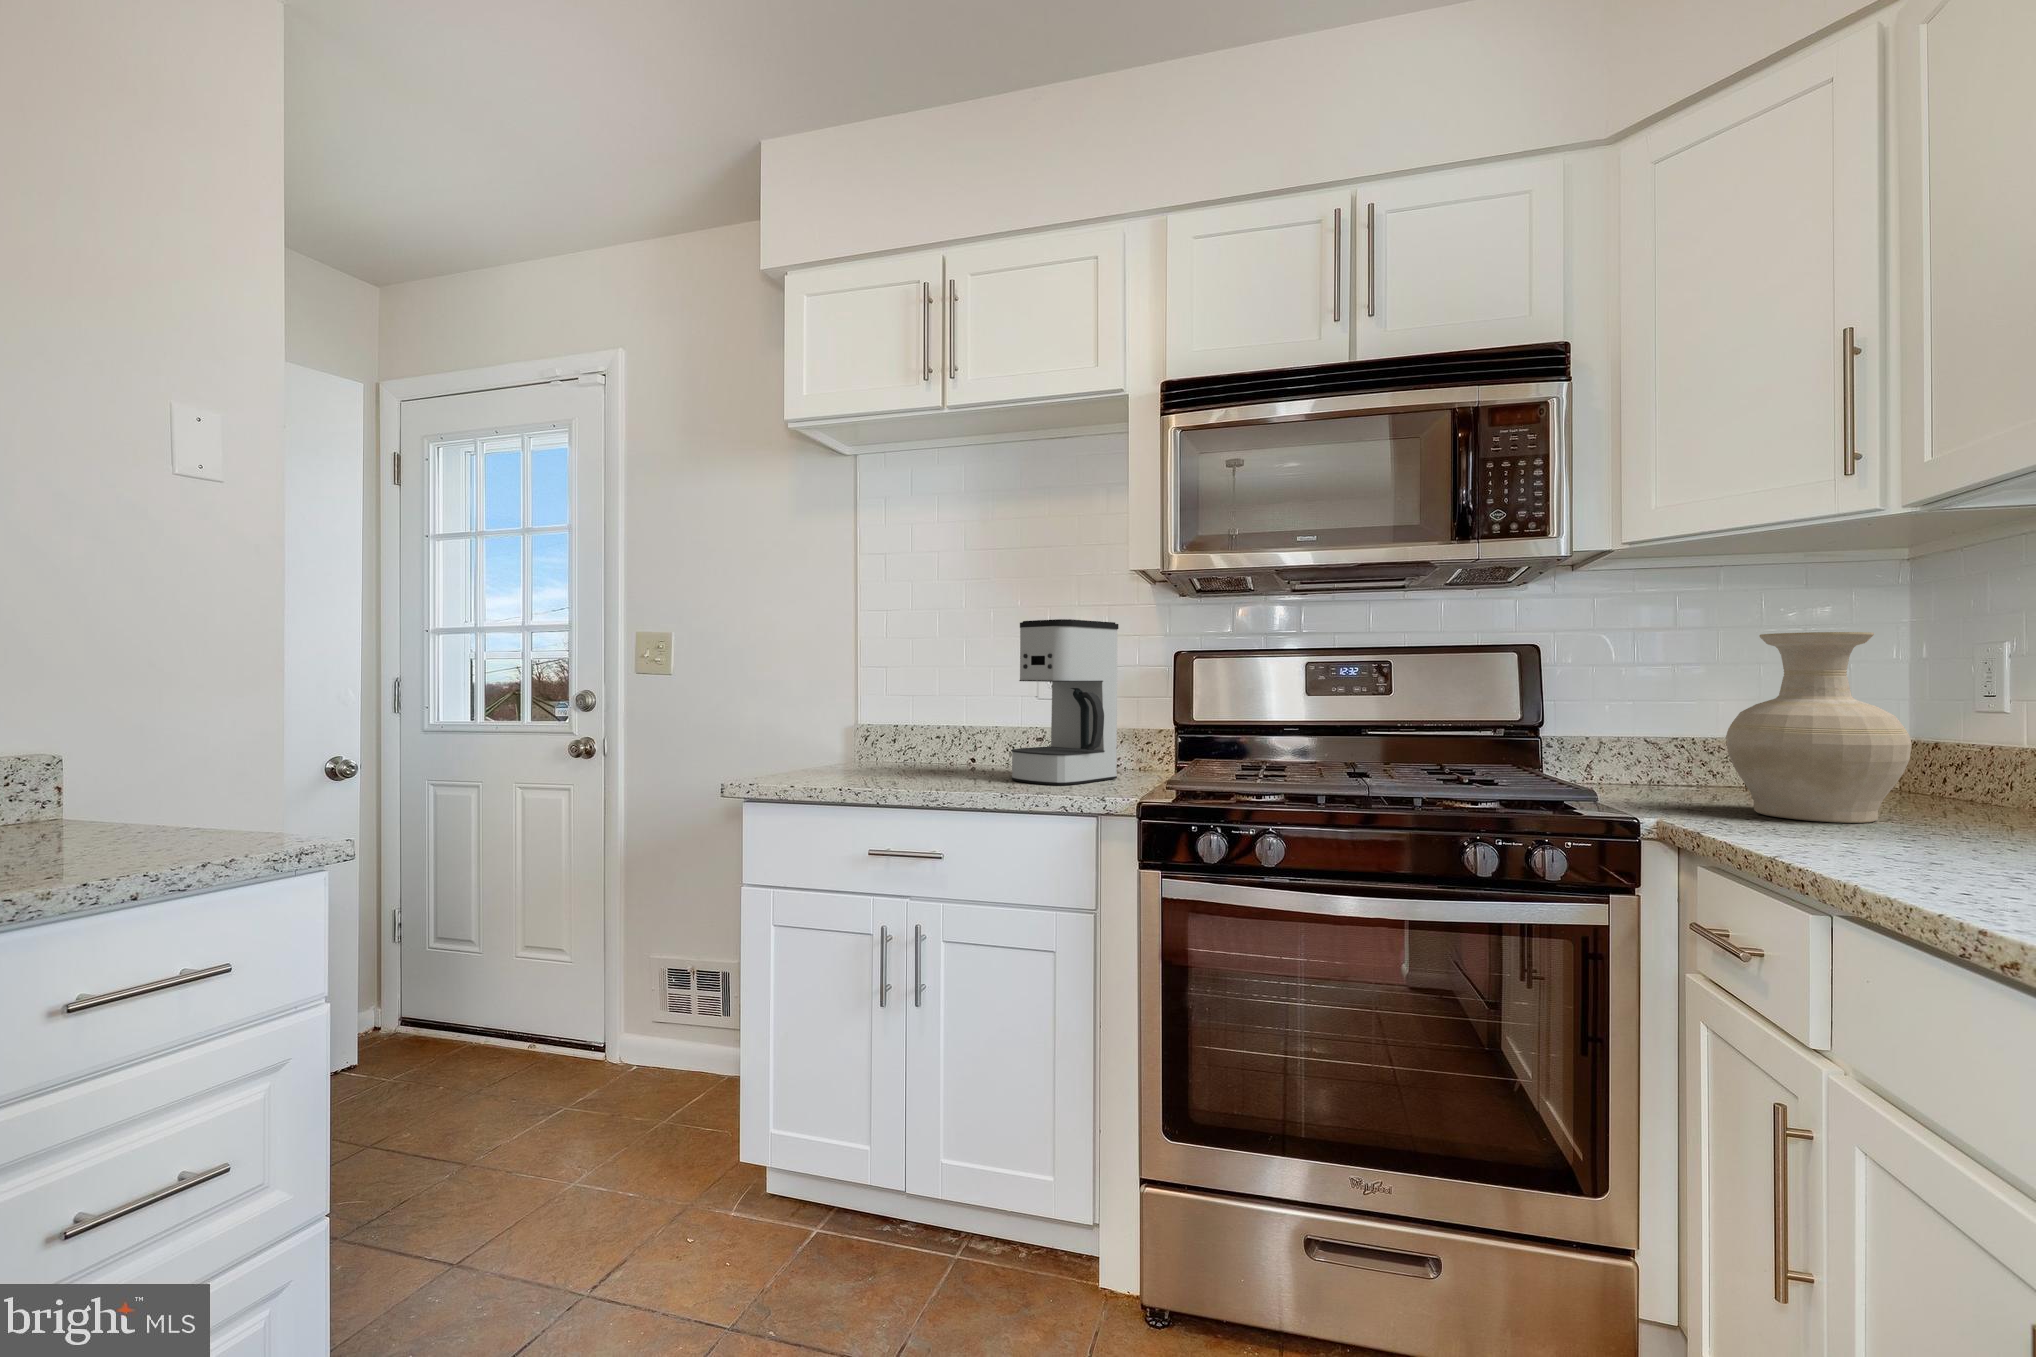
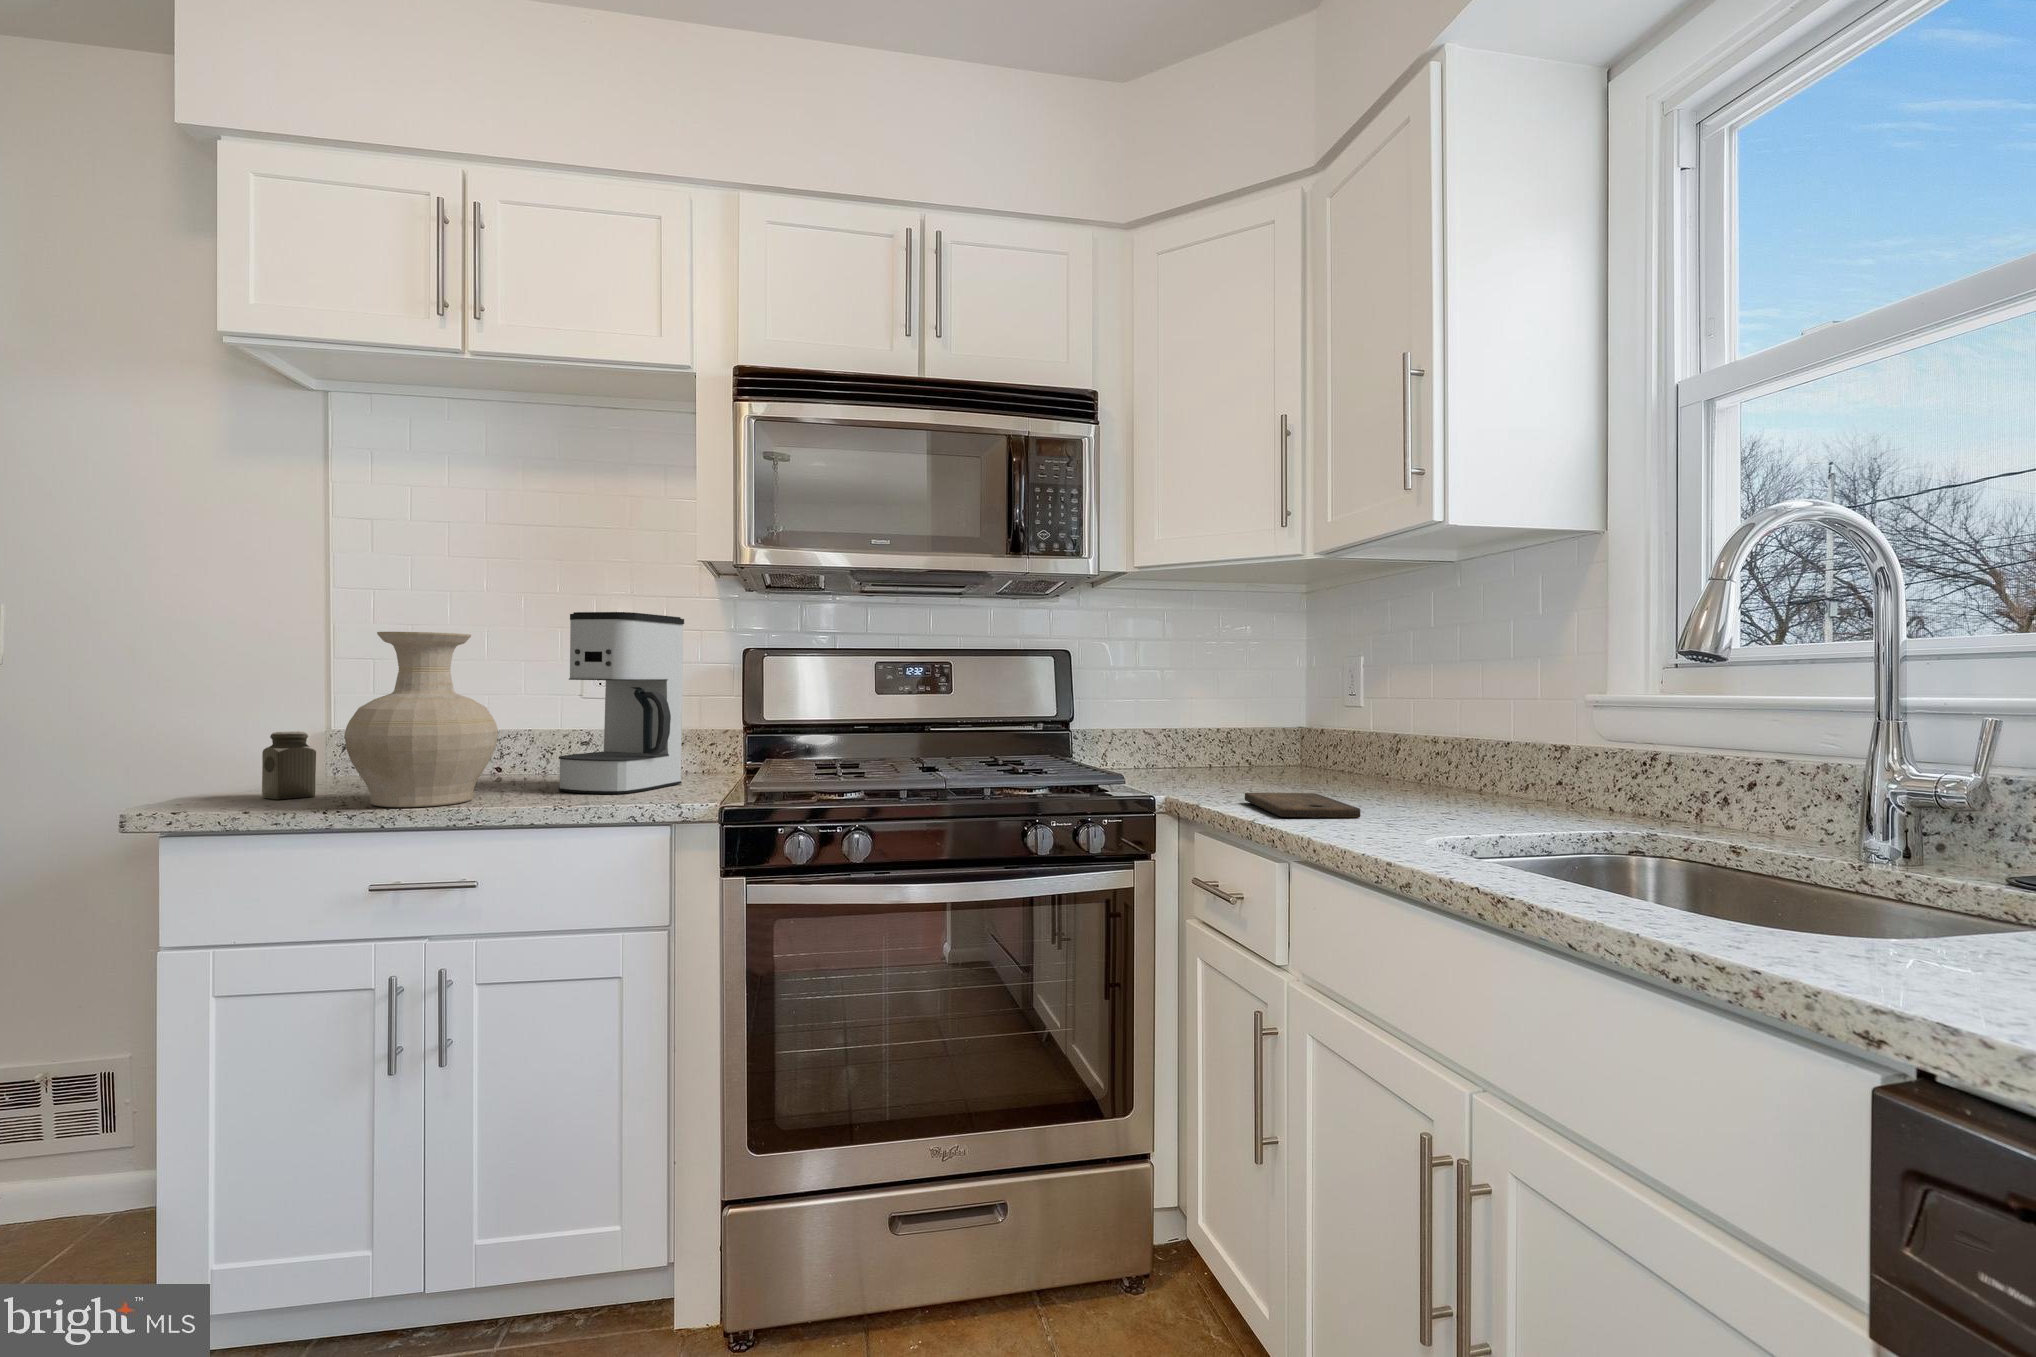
vase: present [1726,632,1912,823] -> present [345,632,498,807]
salt shaker: none [804,723,838,776] -> present [262,731,316,799]
cutting board: none [1774,822,1961,865] -> present [1245,793,1361,817]

